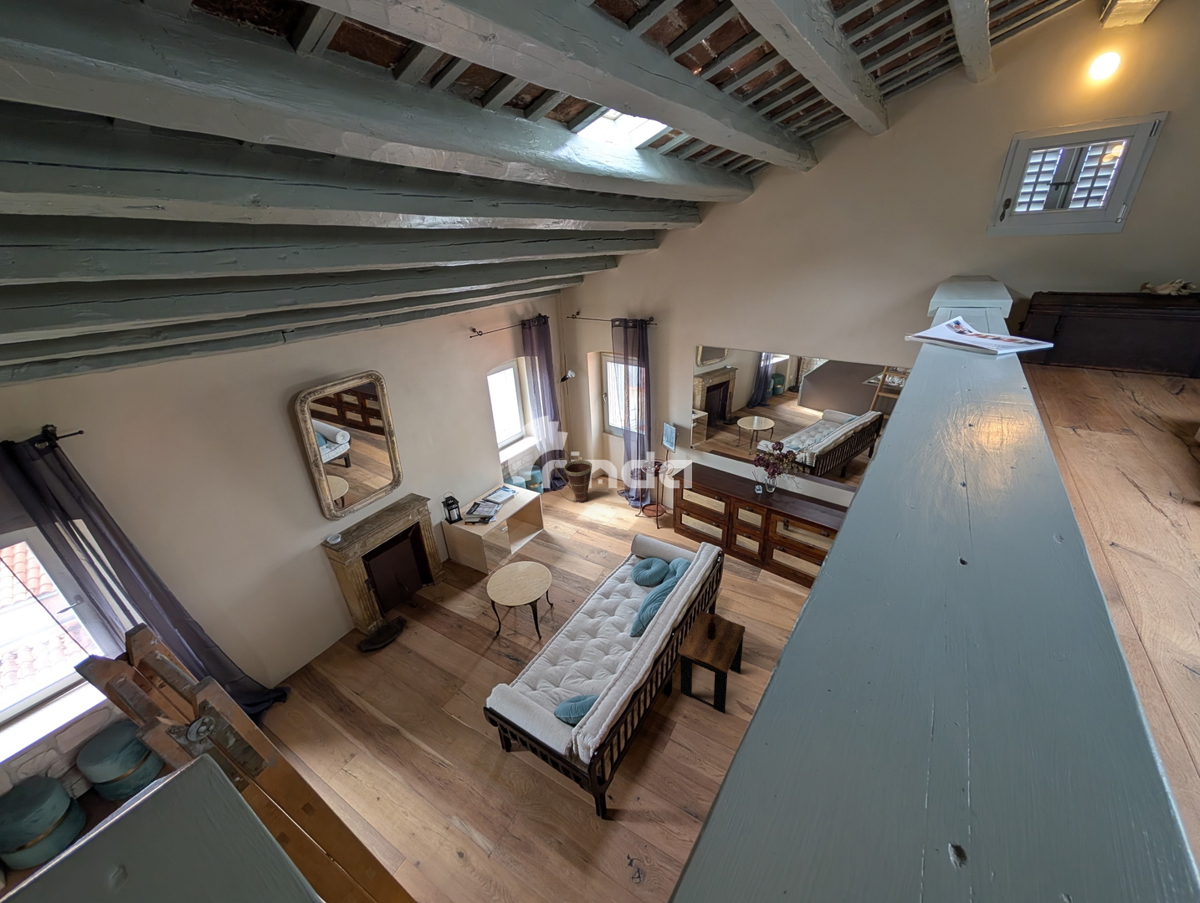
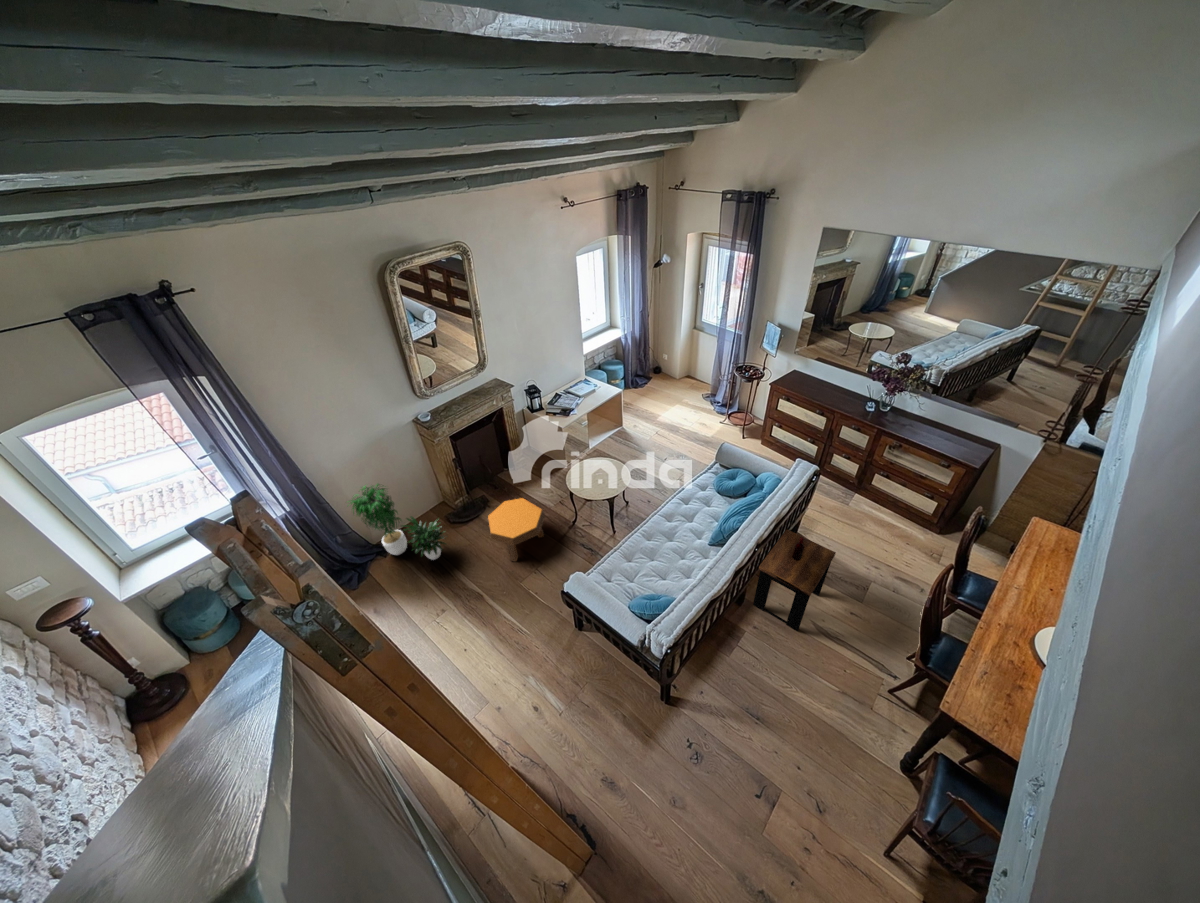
basket: present [550,458,592,502] -> none [633,355,678,403]
footstool: none [405,613,468,685] -> present [488,498,545,561]
potted plant: none [238,615,359,698] -> present [349,484,446,560]

